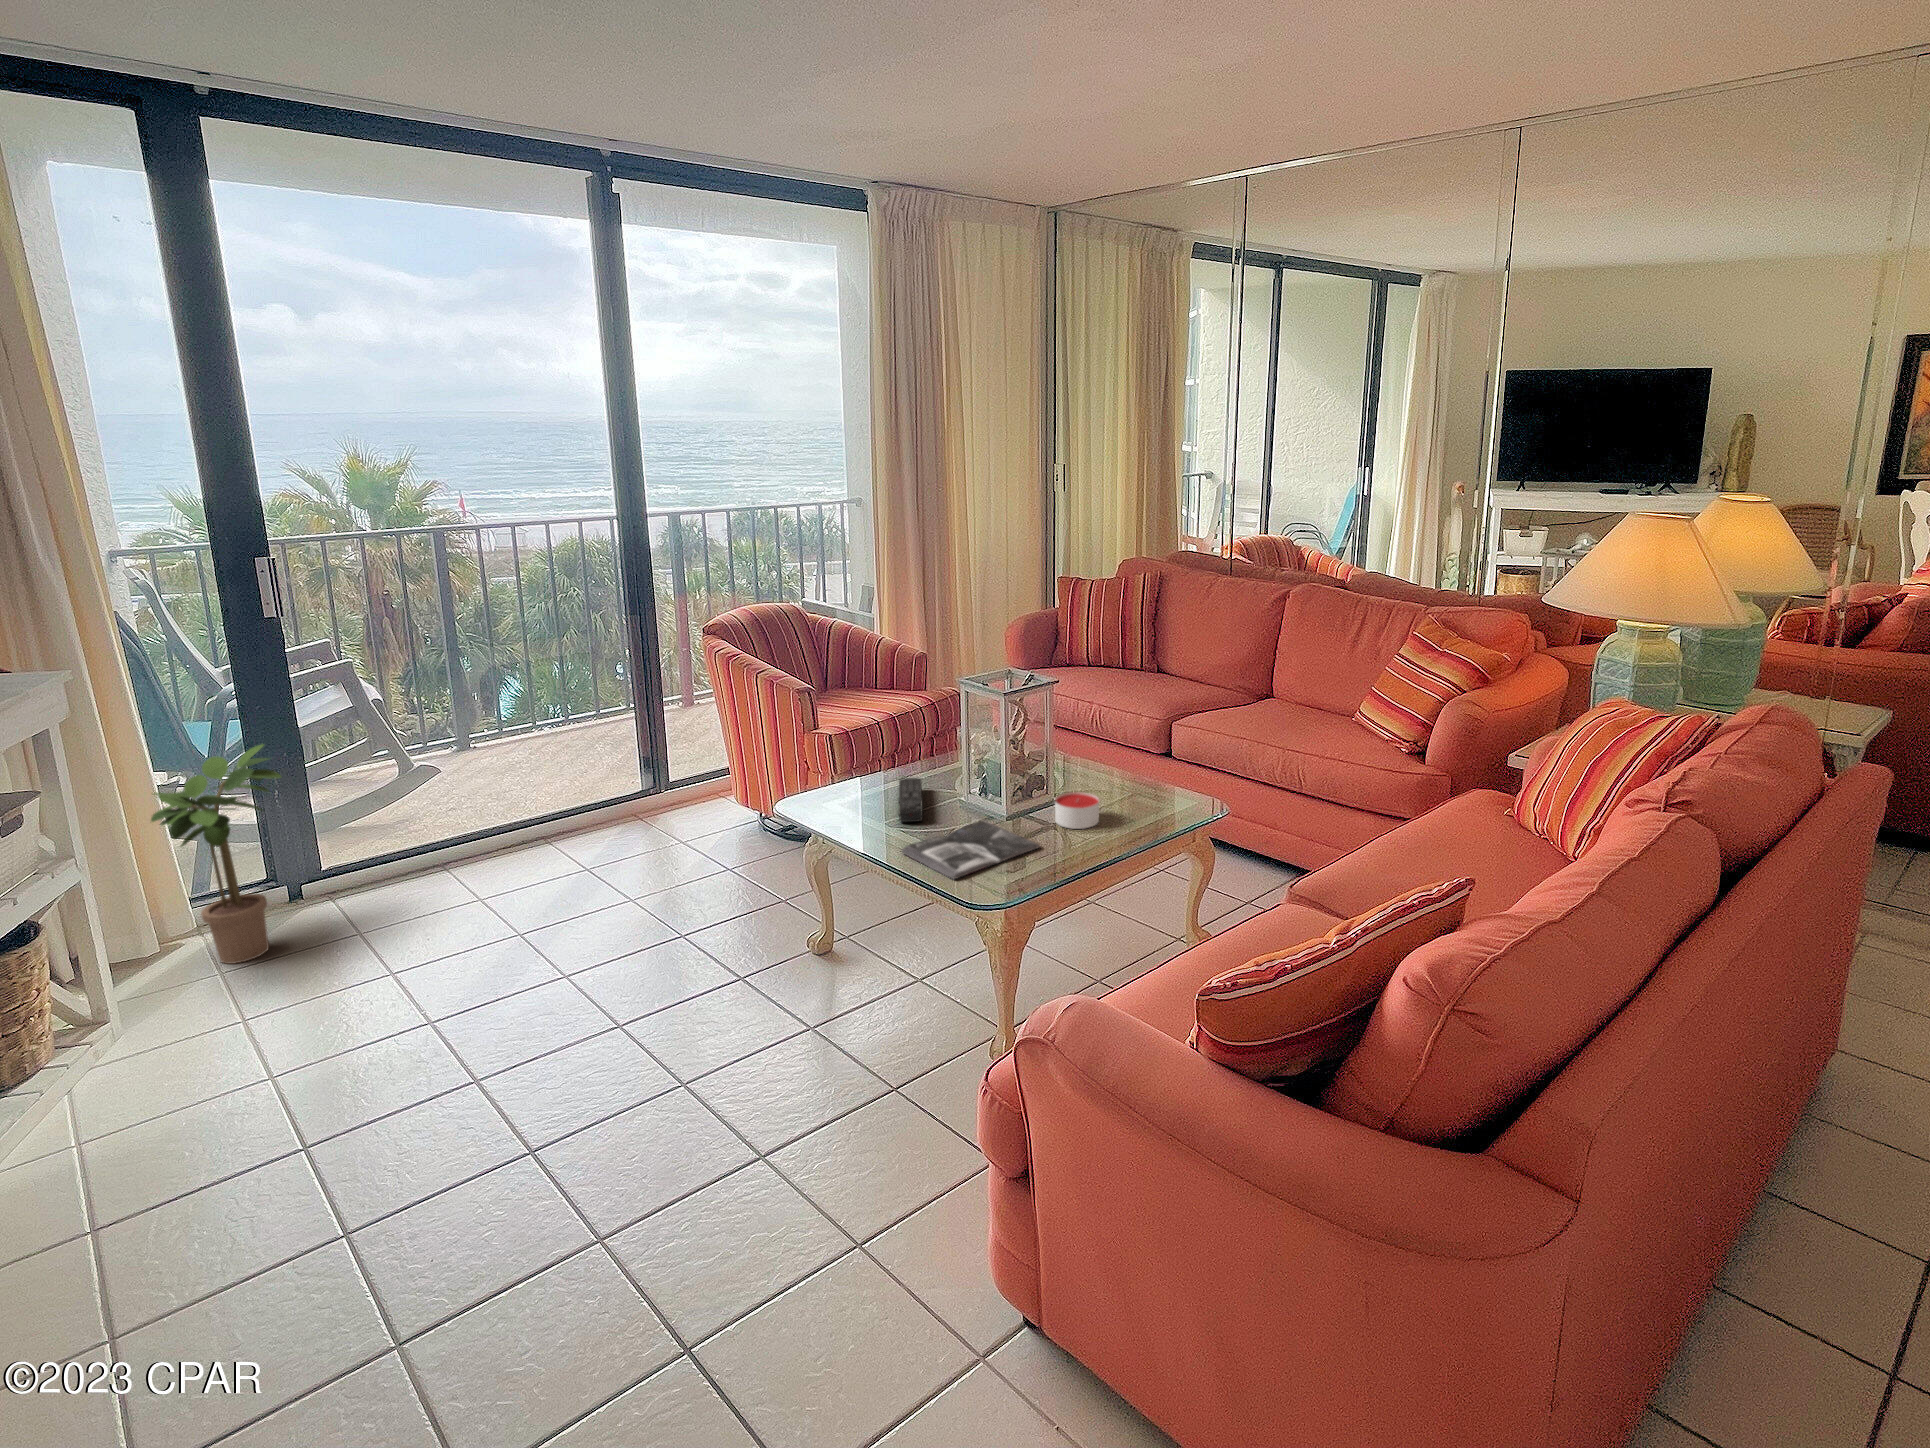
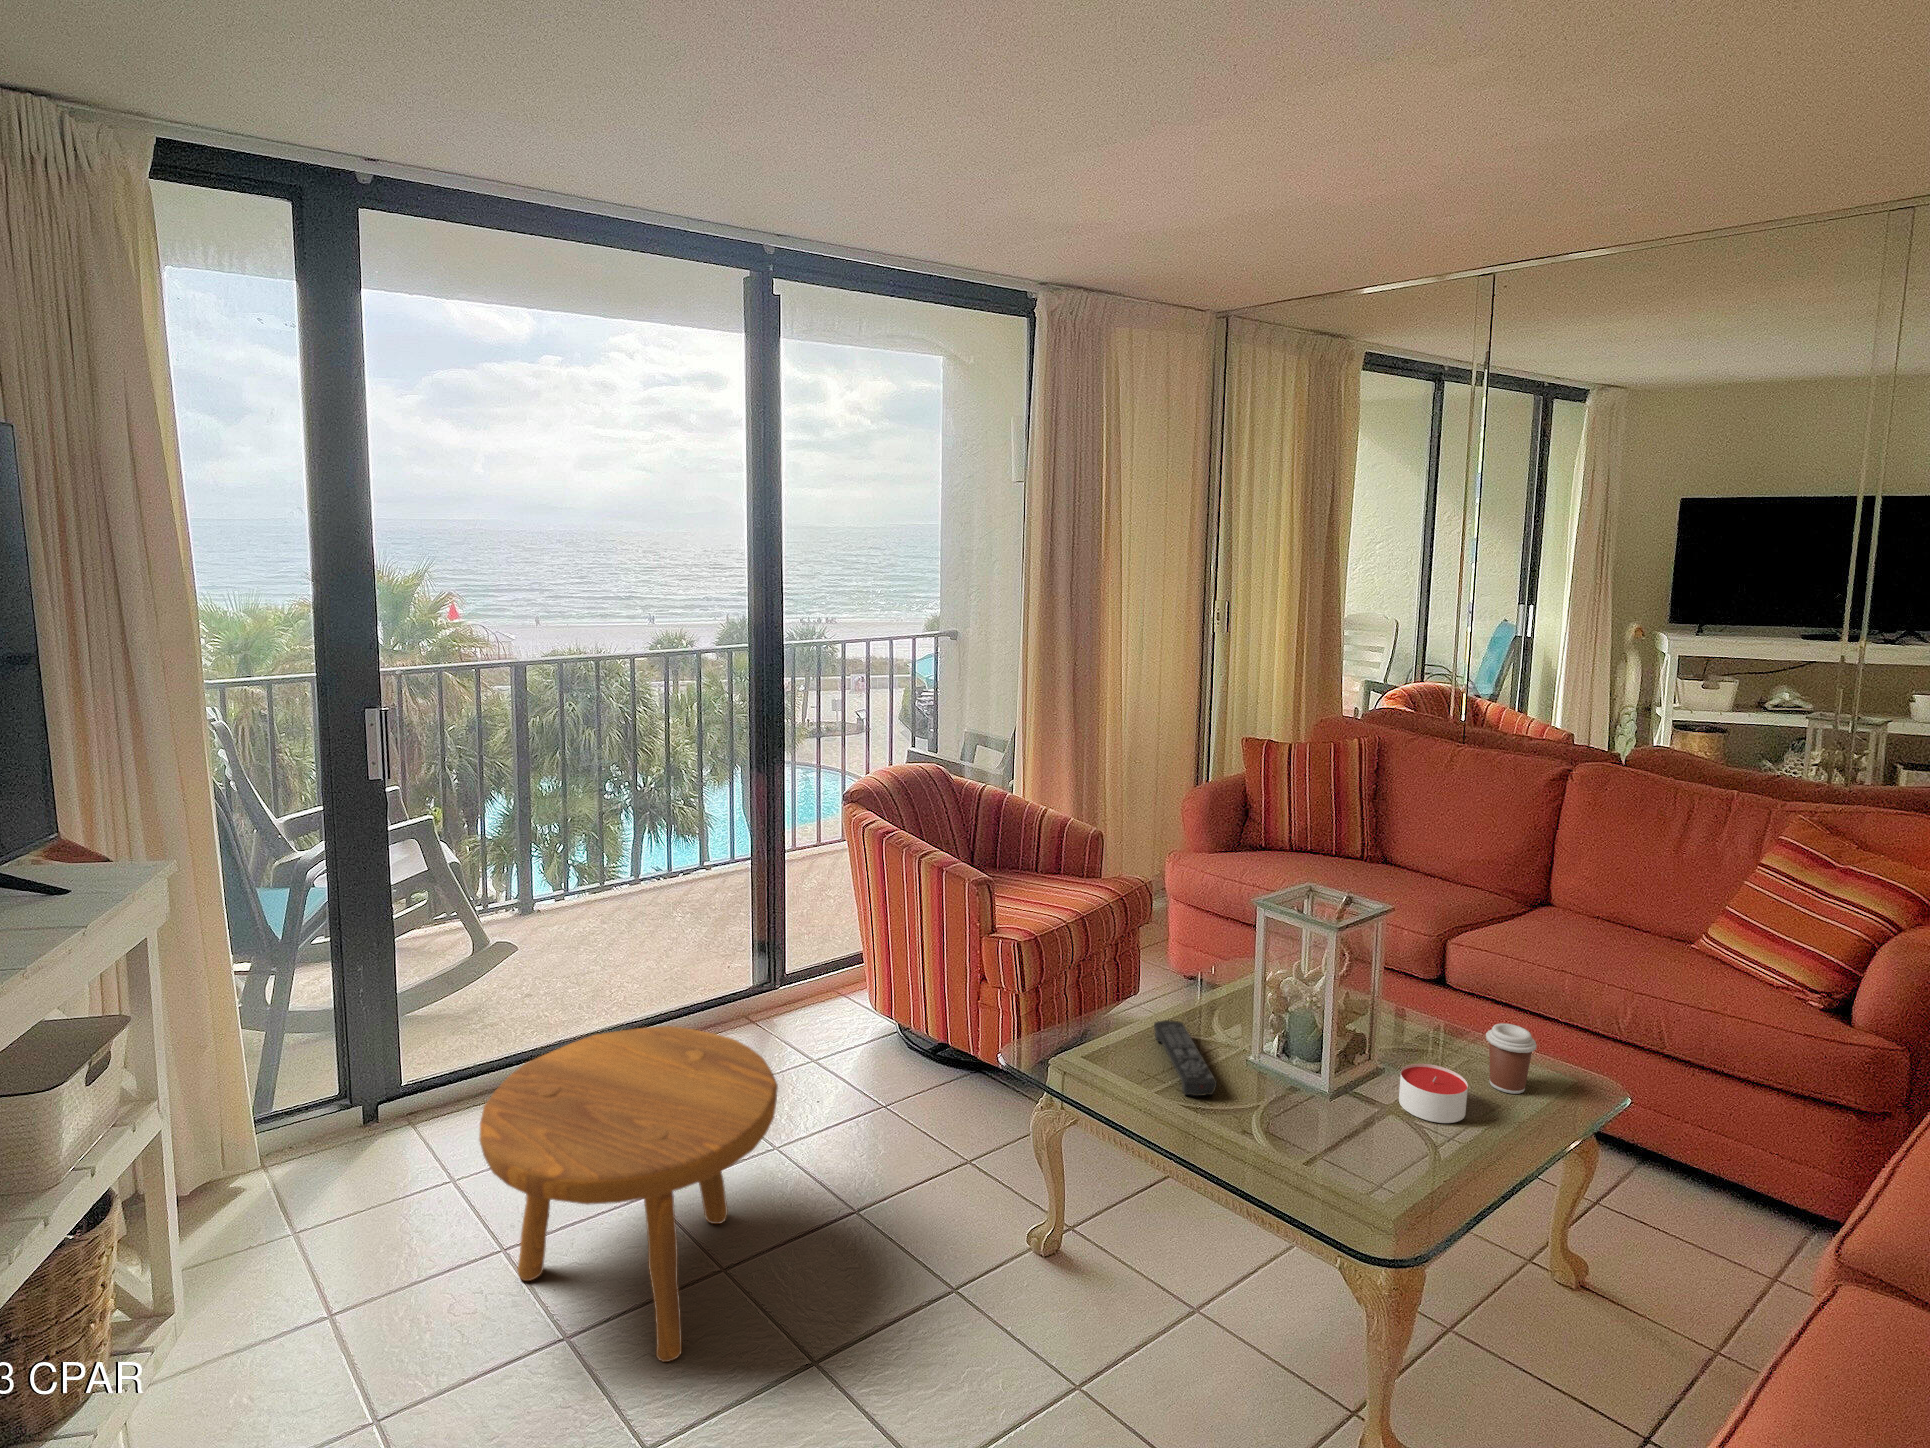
potted plant: present [151,744,281,964] -> none [232,937,385,1218]
coffee cup: none [1125,762,1158,811] -> present [1486,1023,1537,1094]
footstool: none [346,801,597,1028] -> present [480,1026,778,1362]
magazine: present [902,821,1039,879] -> none [1216,1101,1411,1213]

